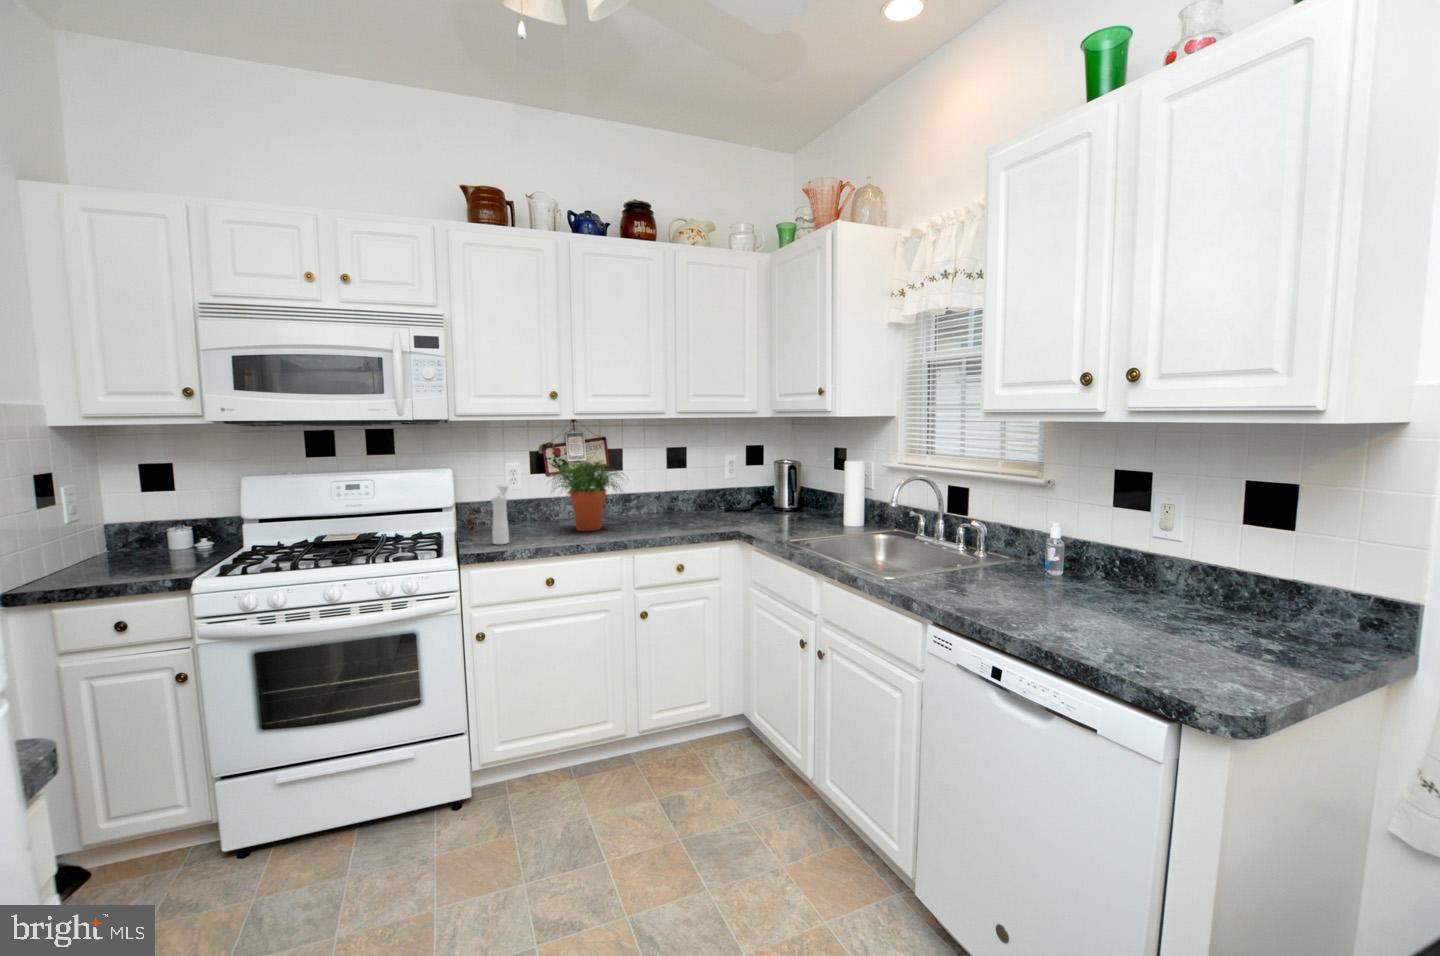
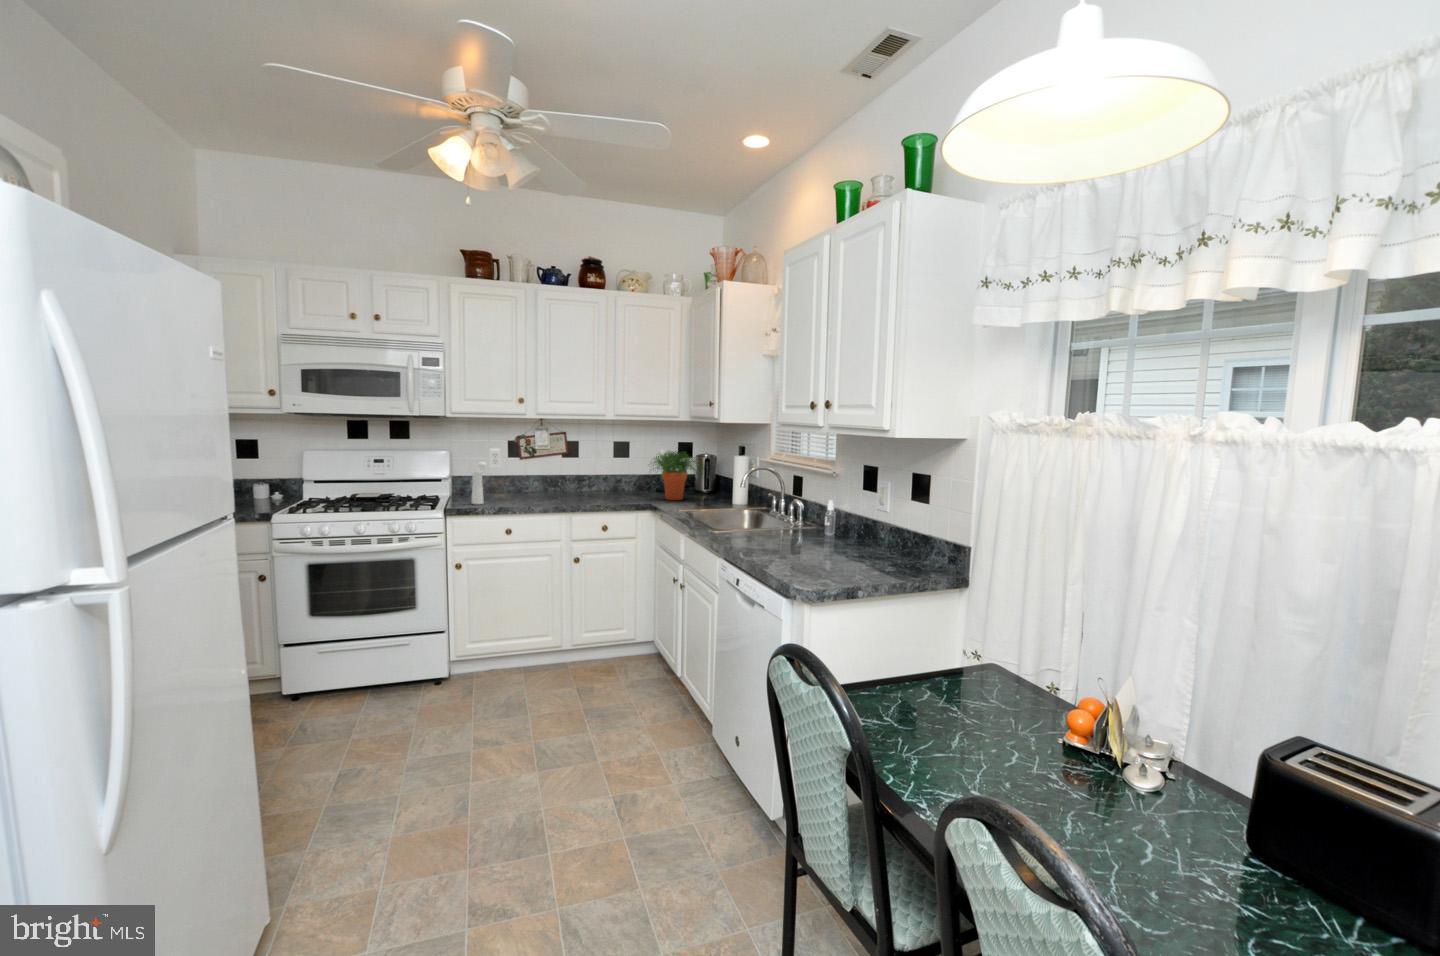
potted plant: present [553,460,629,531] -> present [650,450,697,500]

